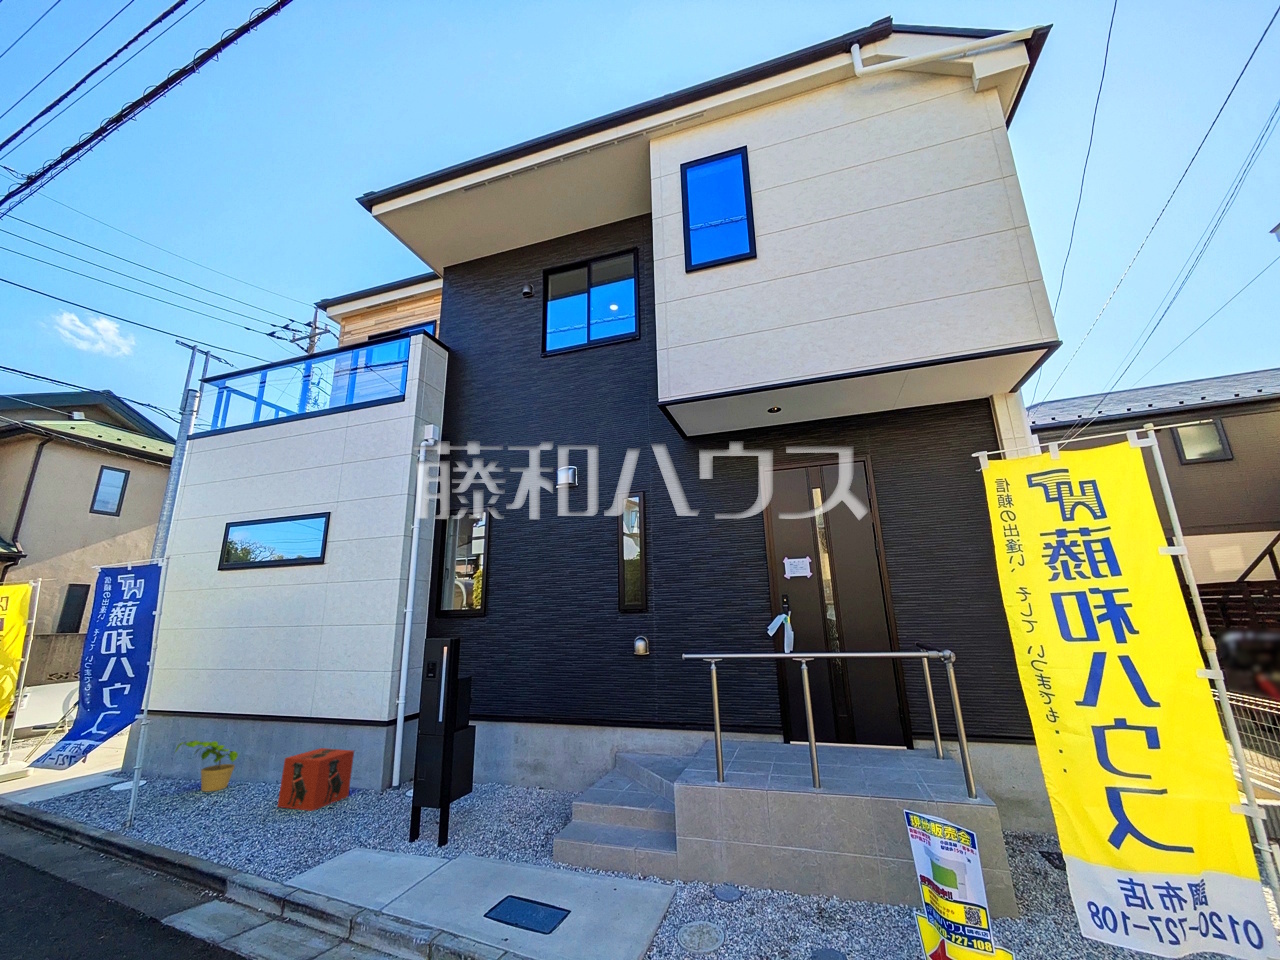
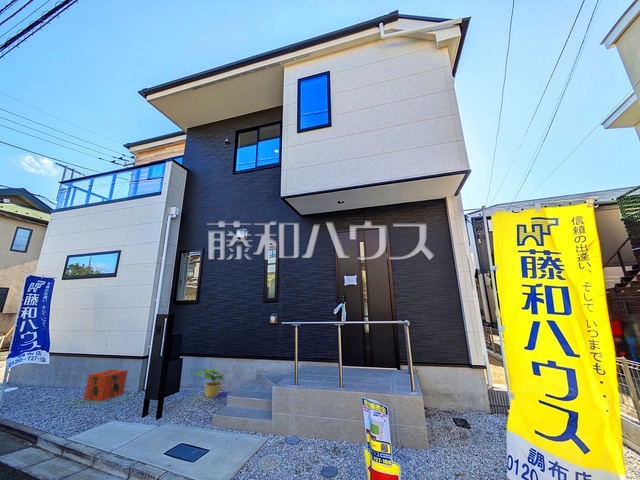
potted plant: present [175,740,238,791] -> present [197,369,224,397]

